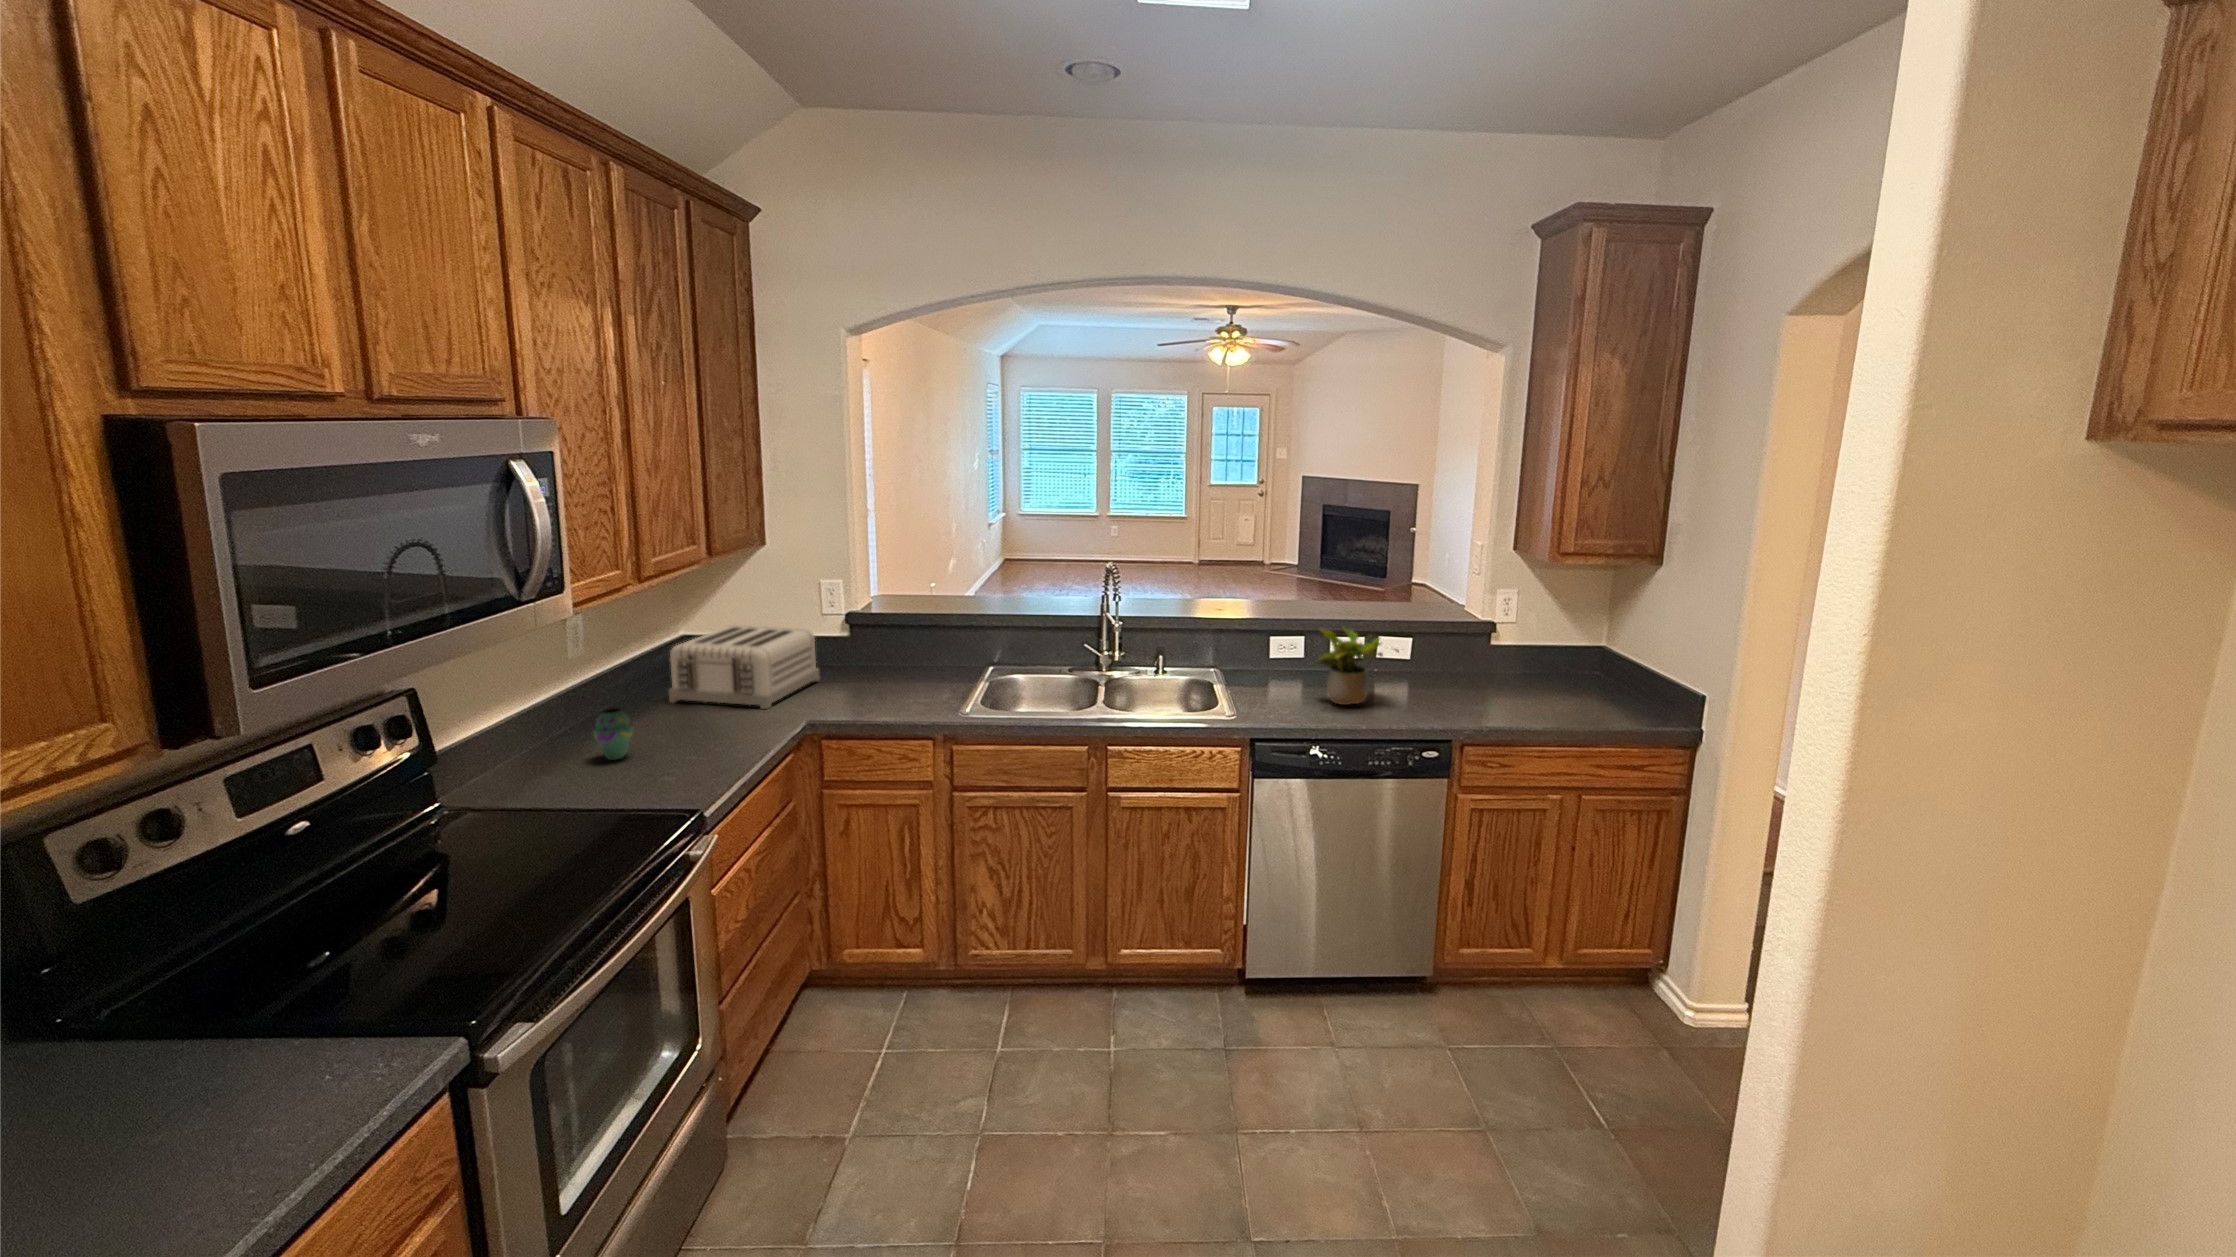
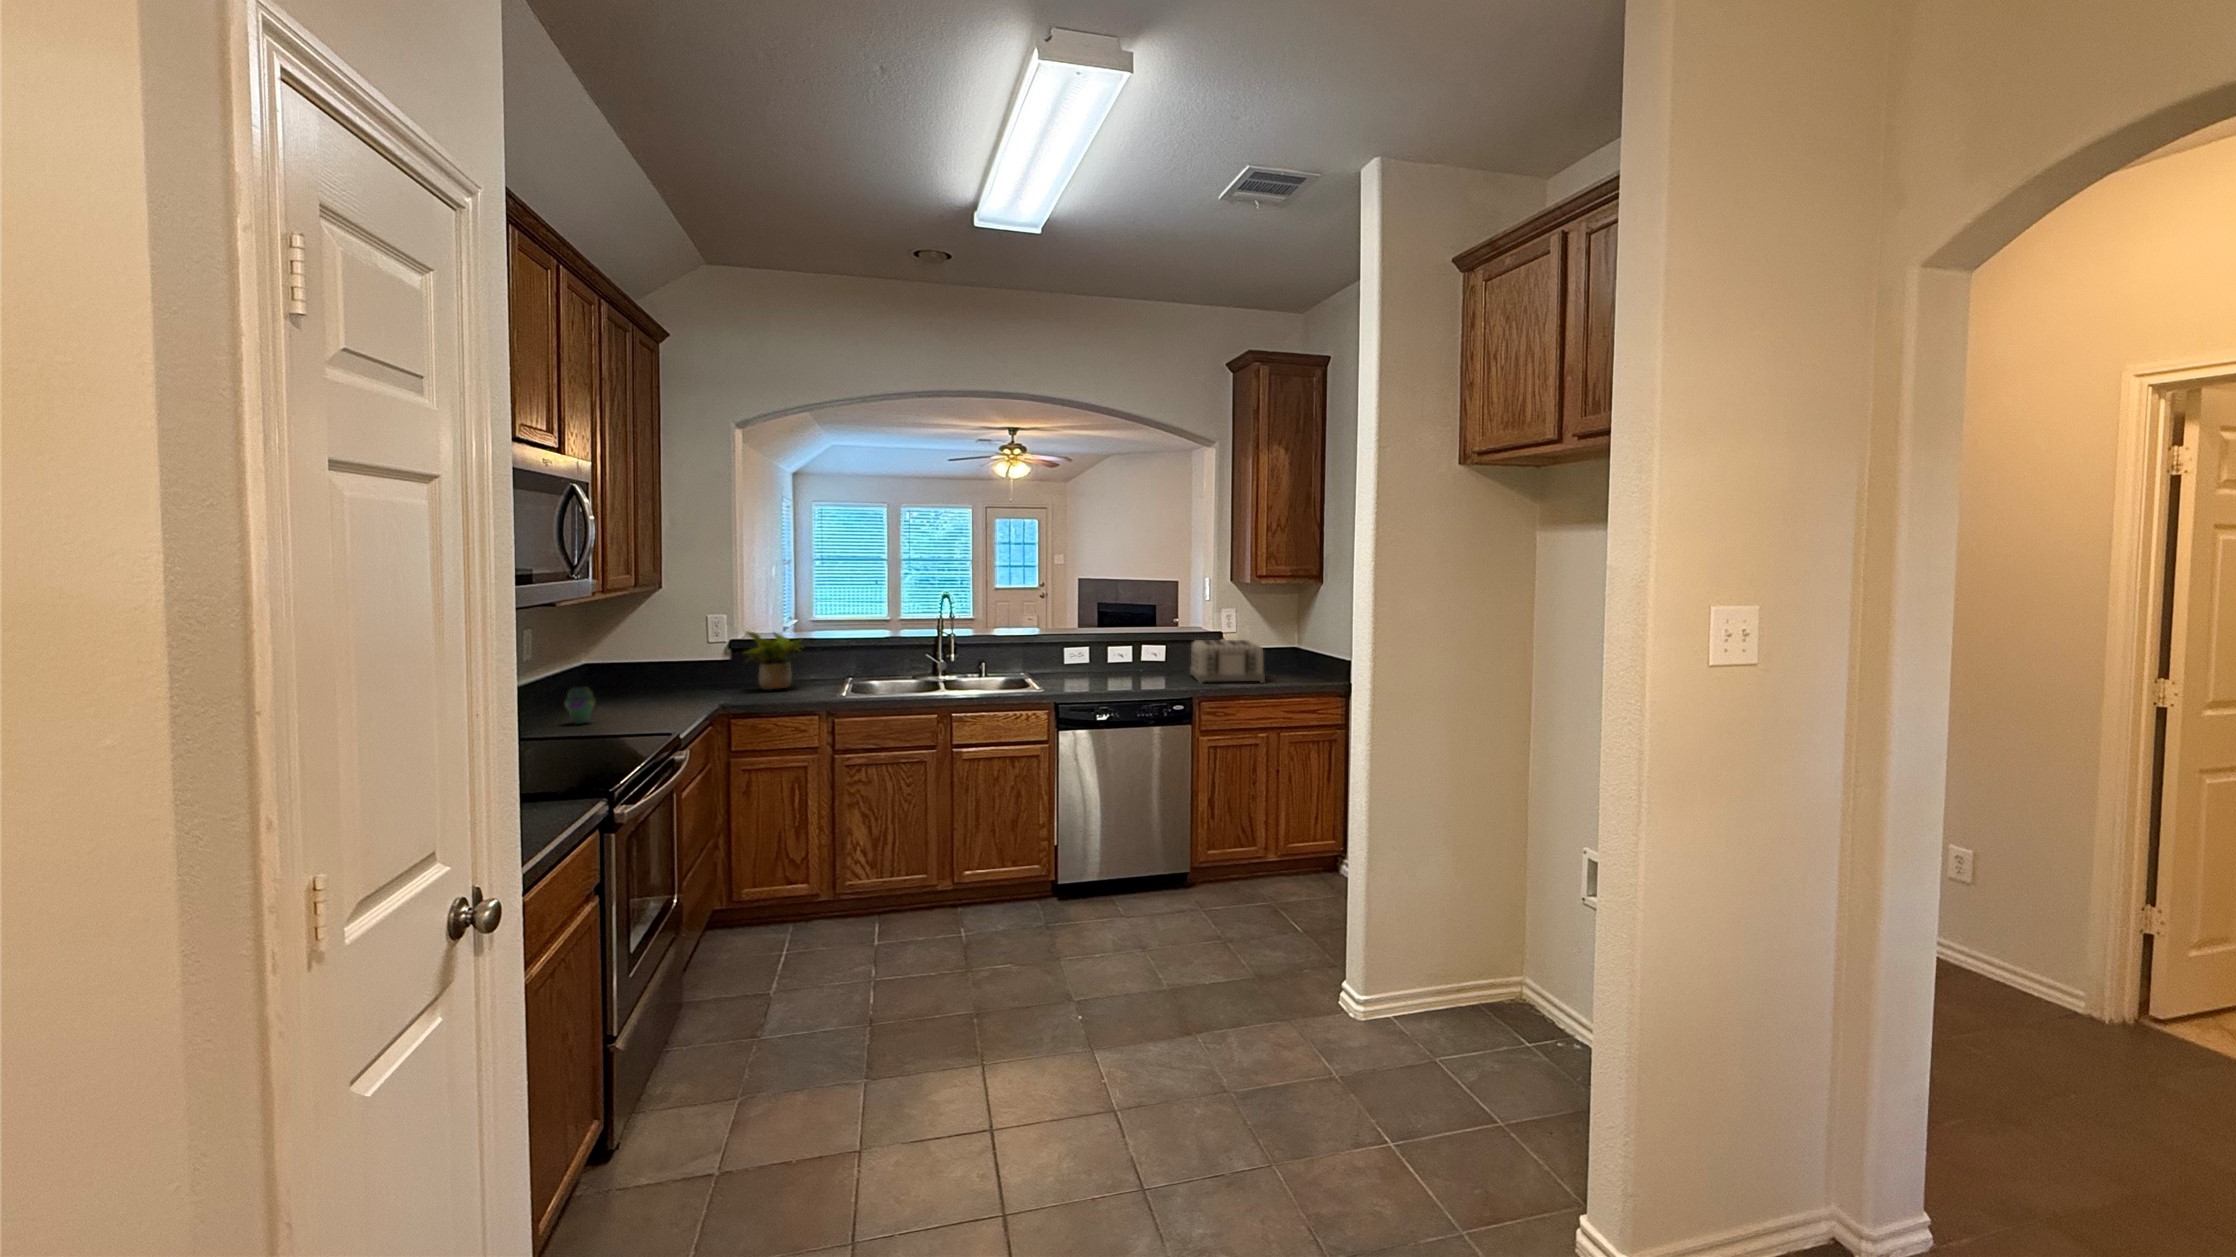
toaster: present [669,624,820,709] -> present [1190,640,1265,684]
potted plant: present [1315,626,1383,705] -> present [745,631,803,690]

